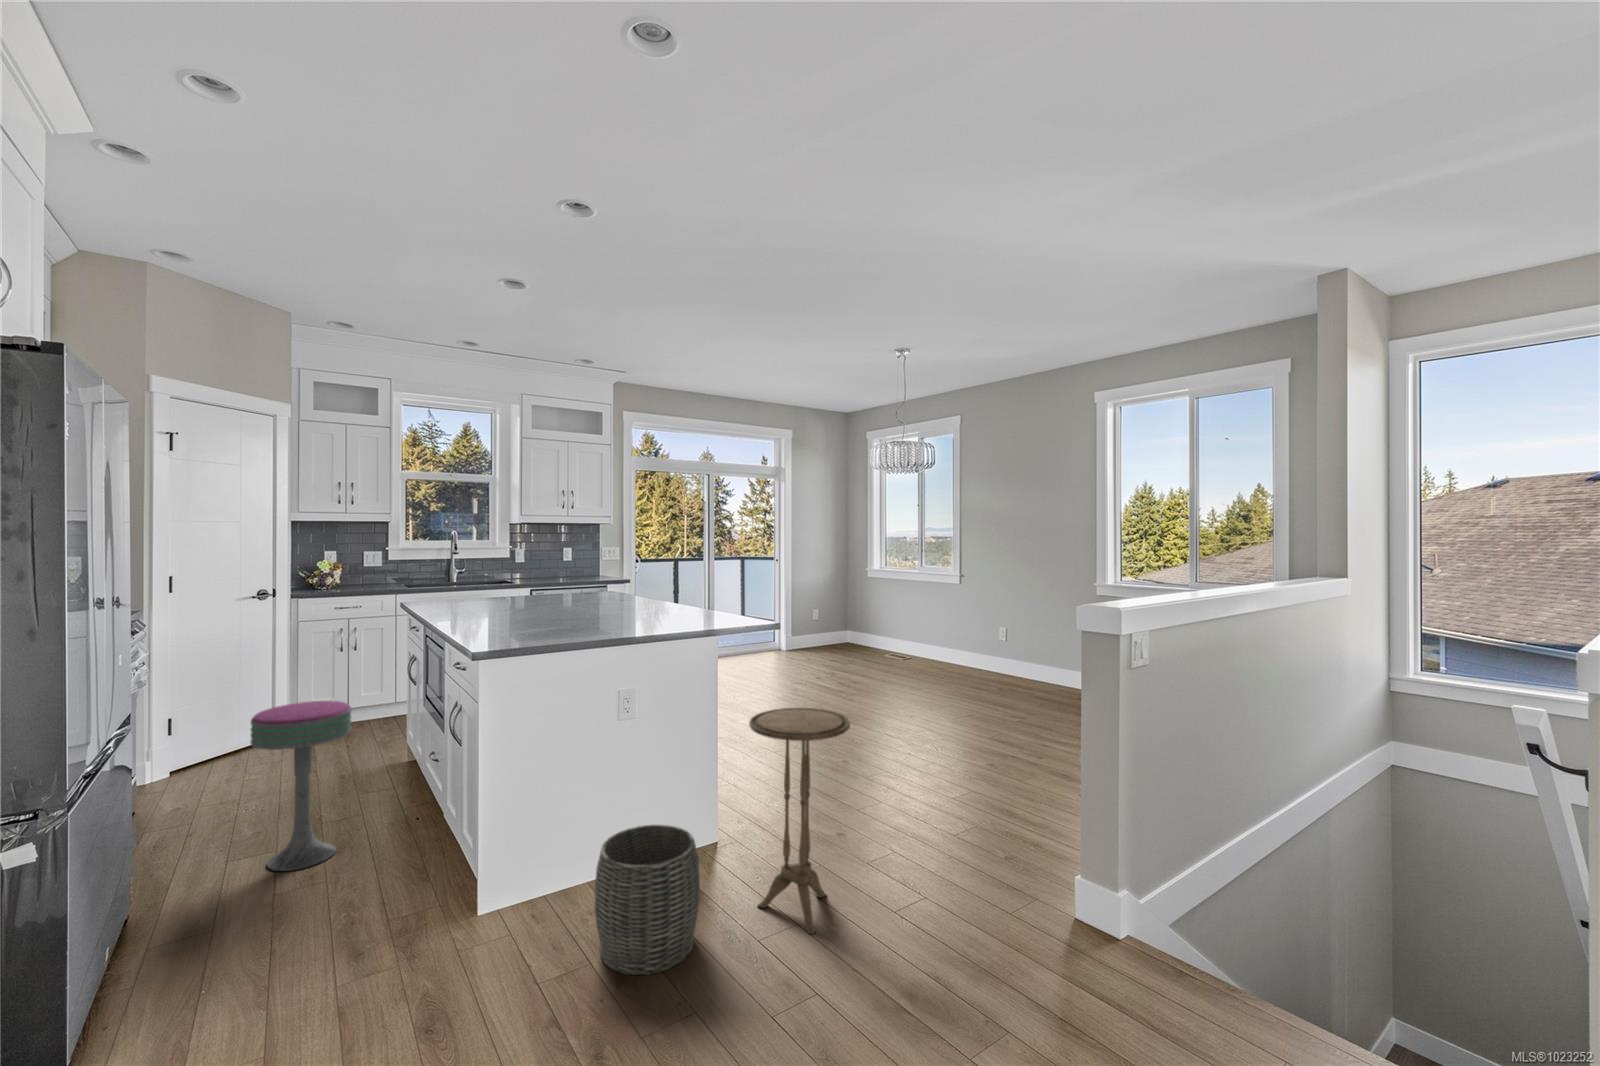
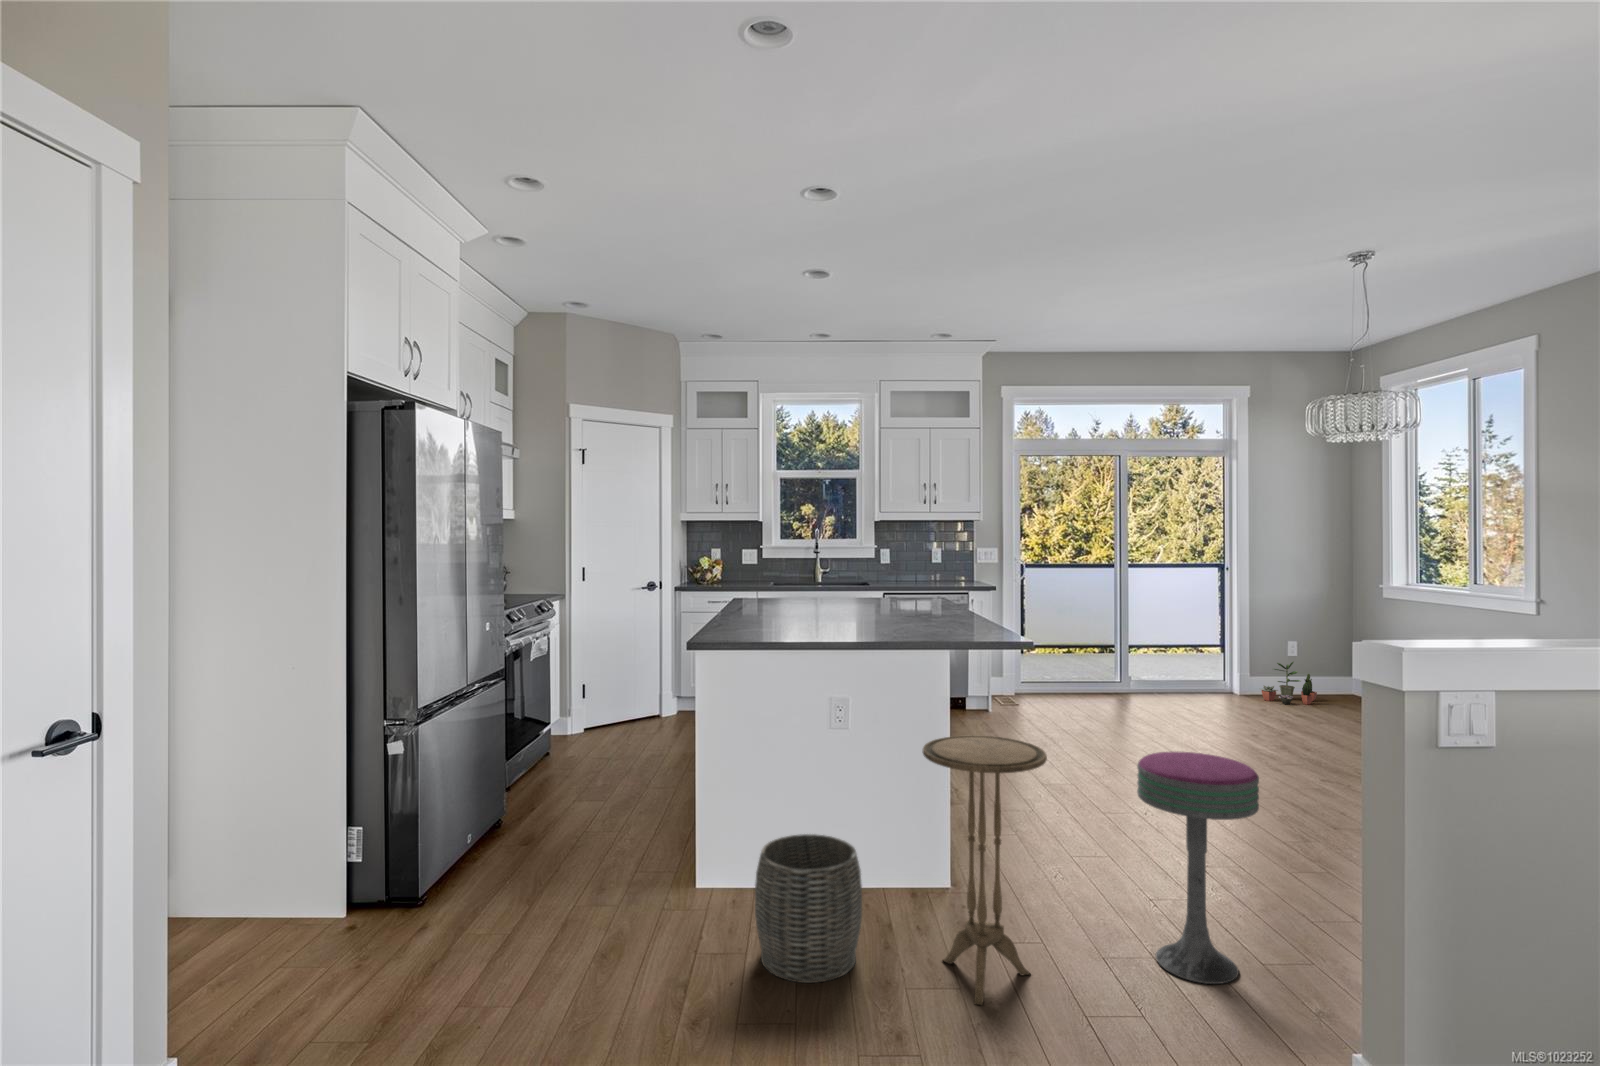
potted plant: none [798,624,831,655] -> present [1261,662,1317,704]
bar stool: present [251,701,352,871] -> present [1137,752,1259,984]

